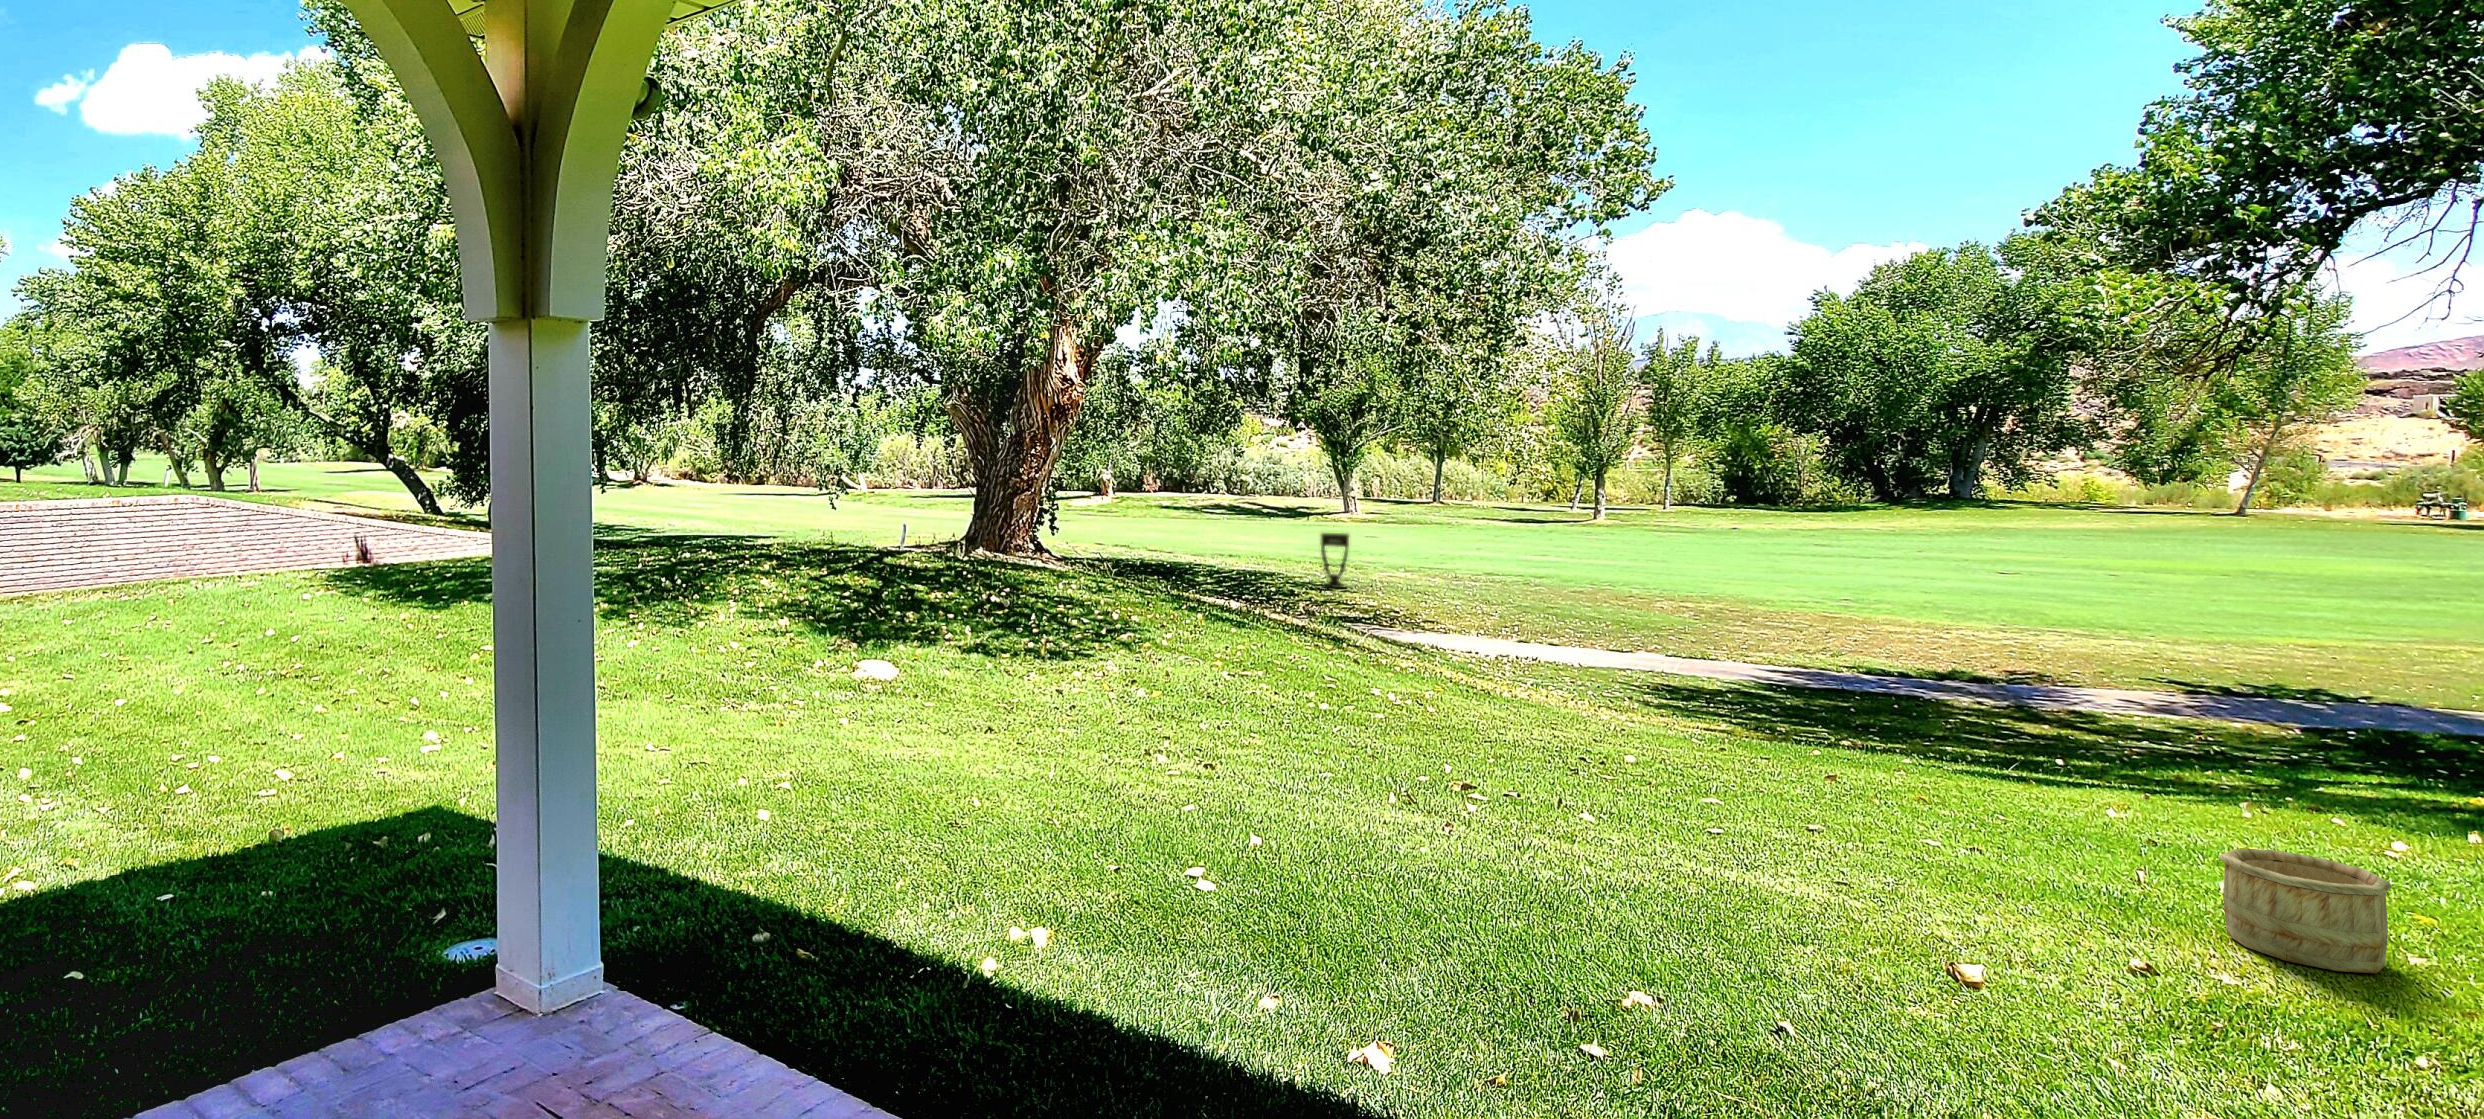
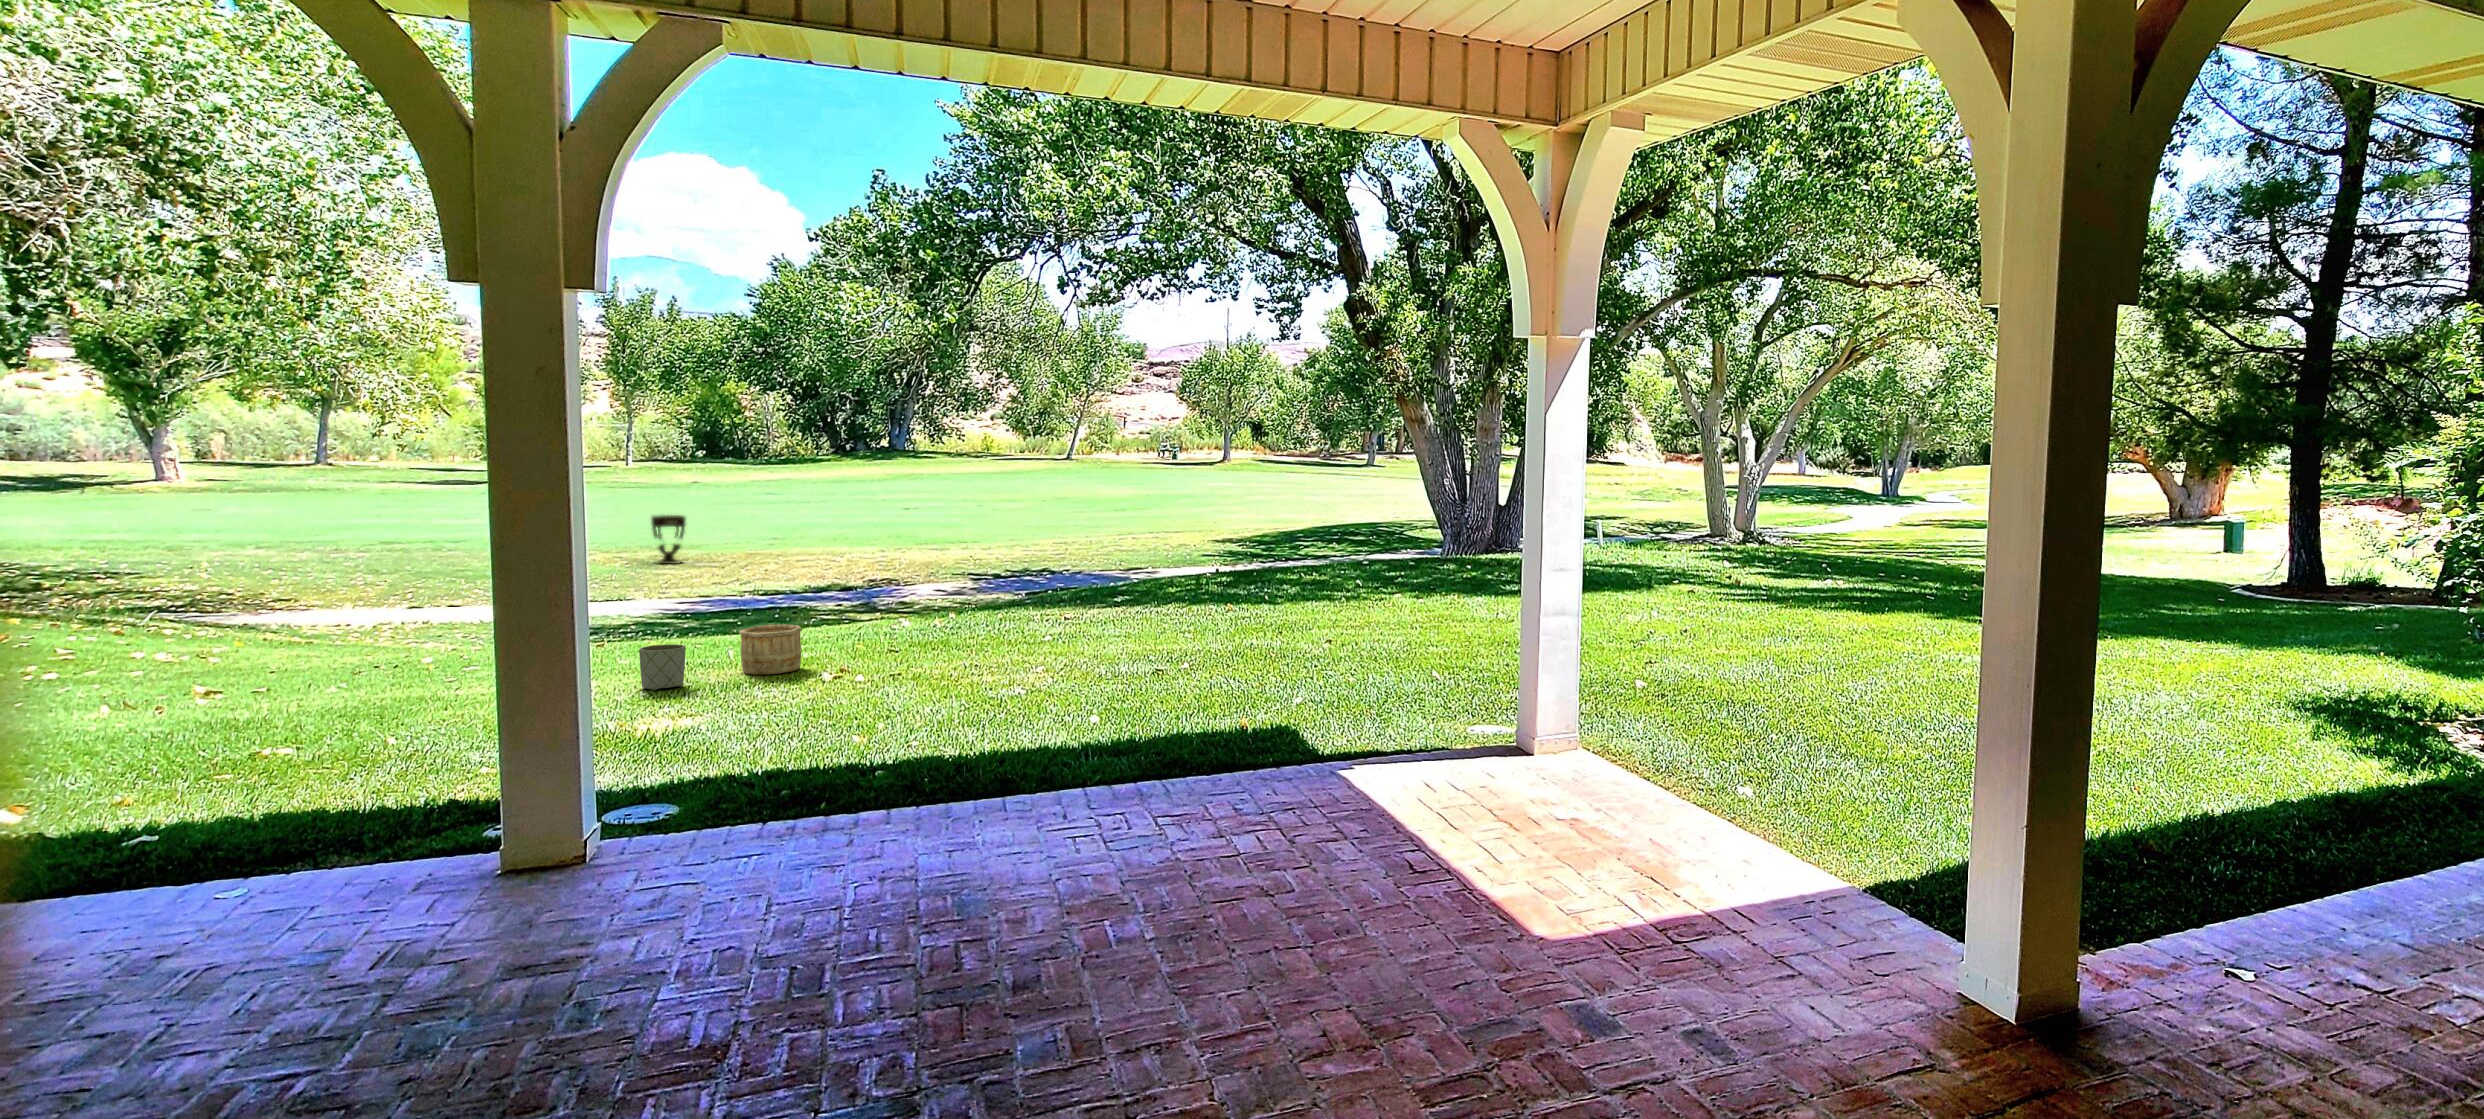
side table: present [1321,533,1349,589] -> present [651,515,686,564]
planter: none [2038,858,2138,956] -> present [639,644,686,690]

